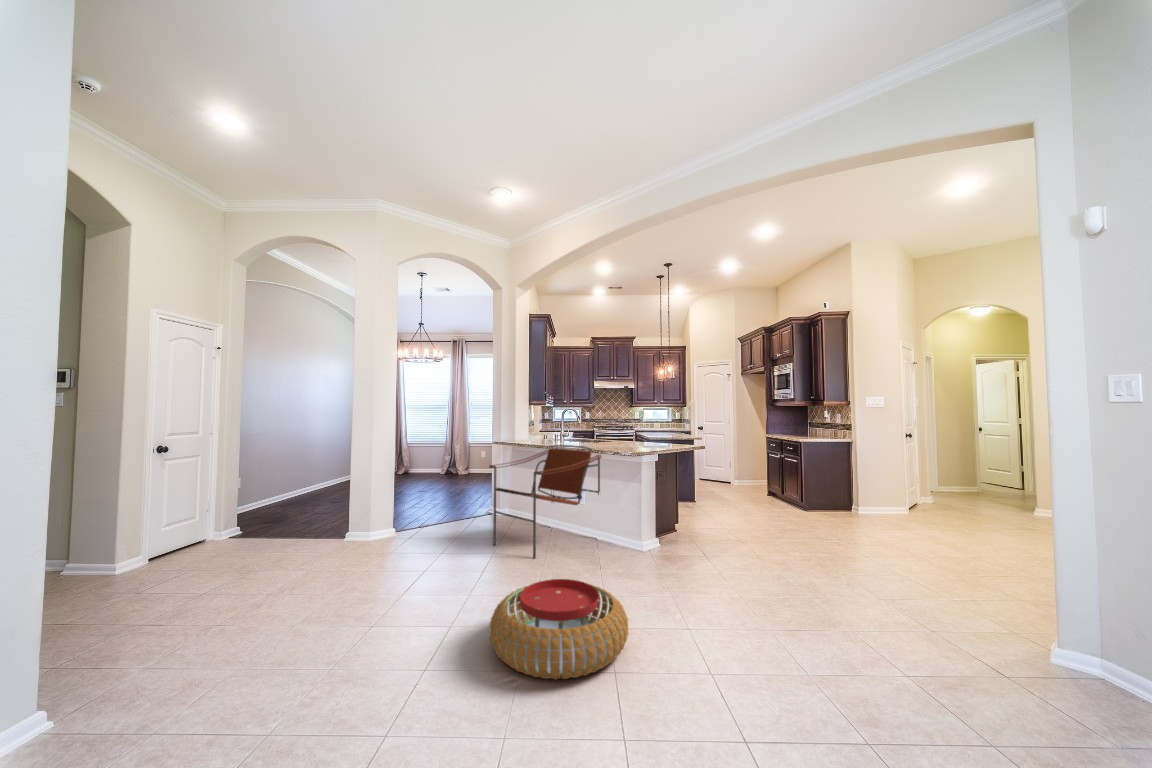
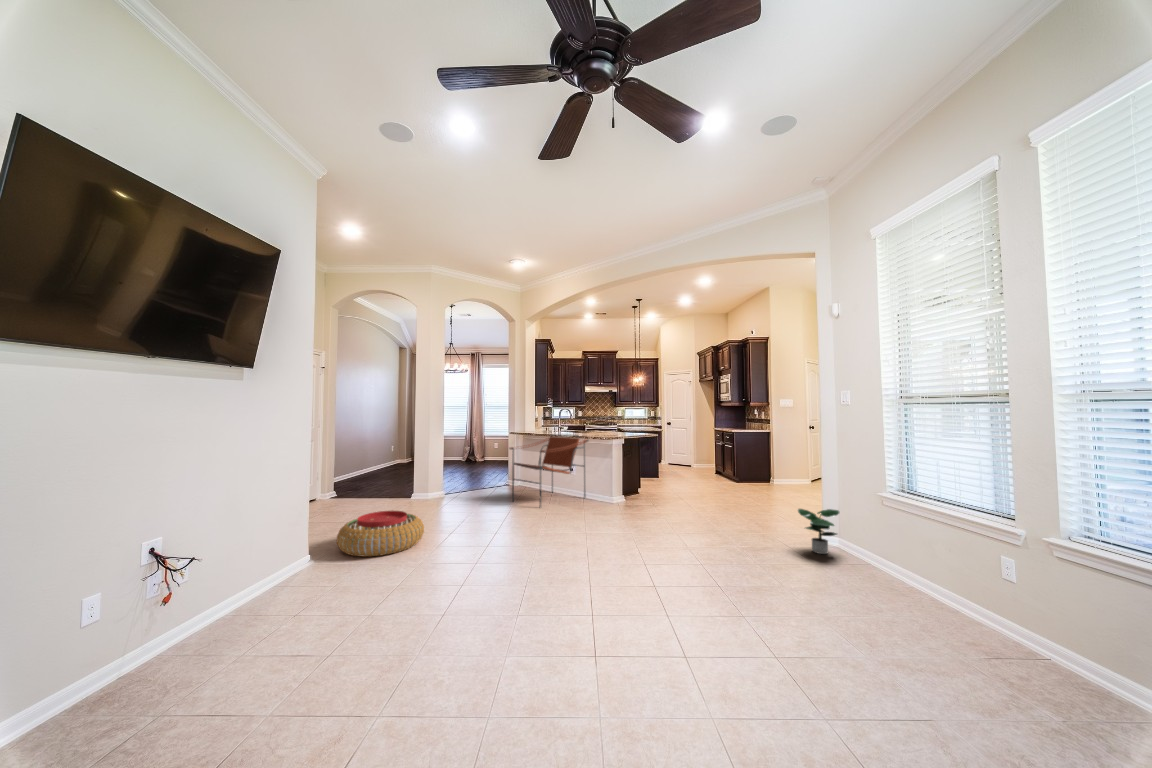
pouf: present [490,579,628,680] -> present [337,511,424,557]
potted plant: none [1001,591,1102,686] -> present [798,509,839,554]

